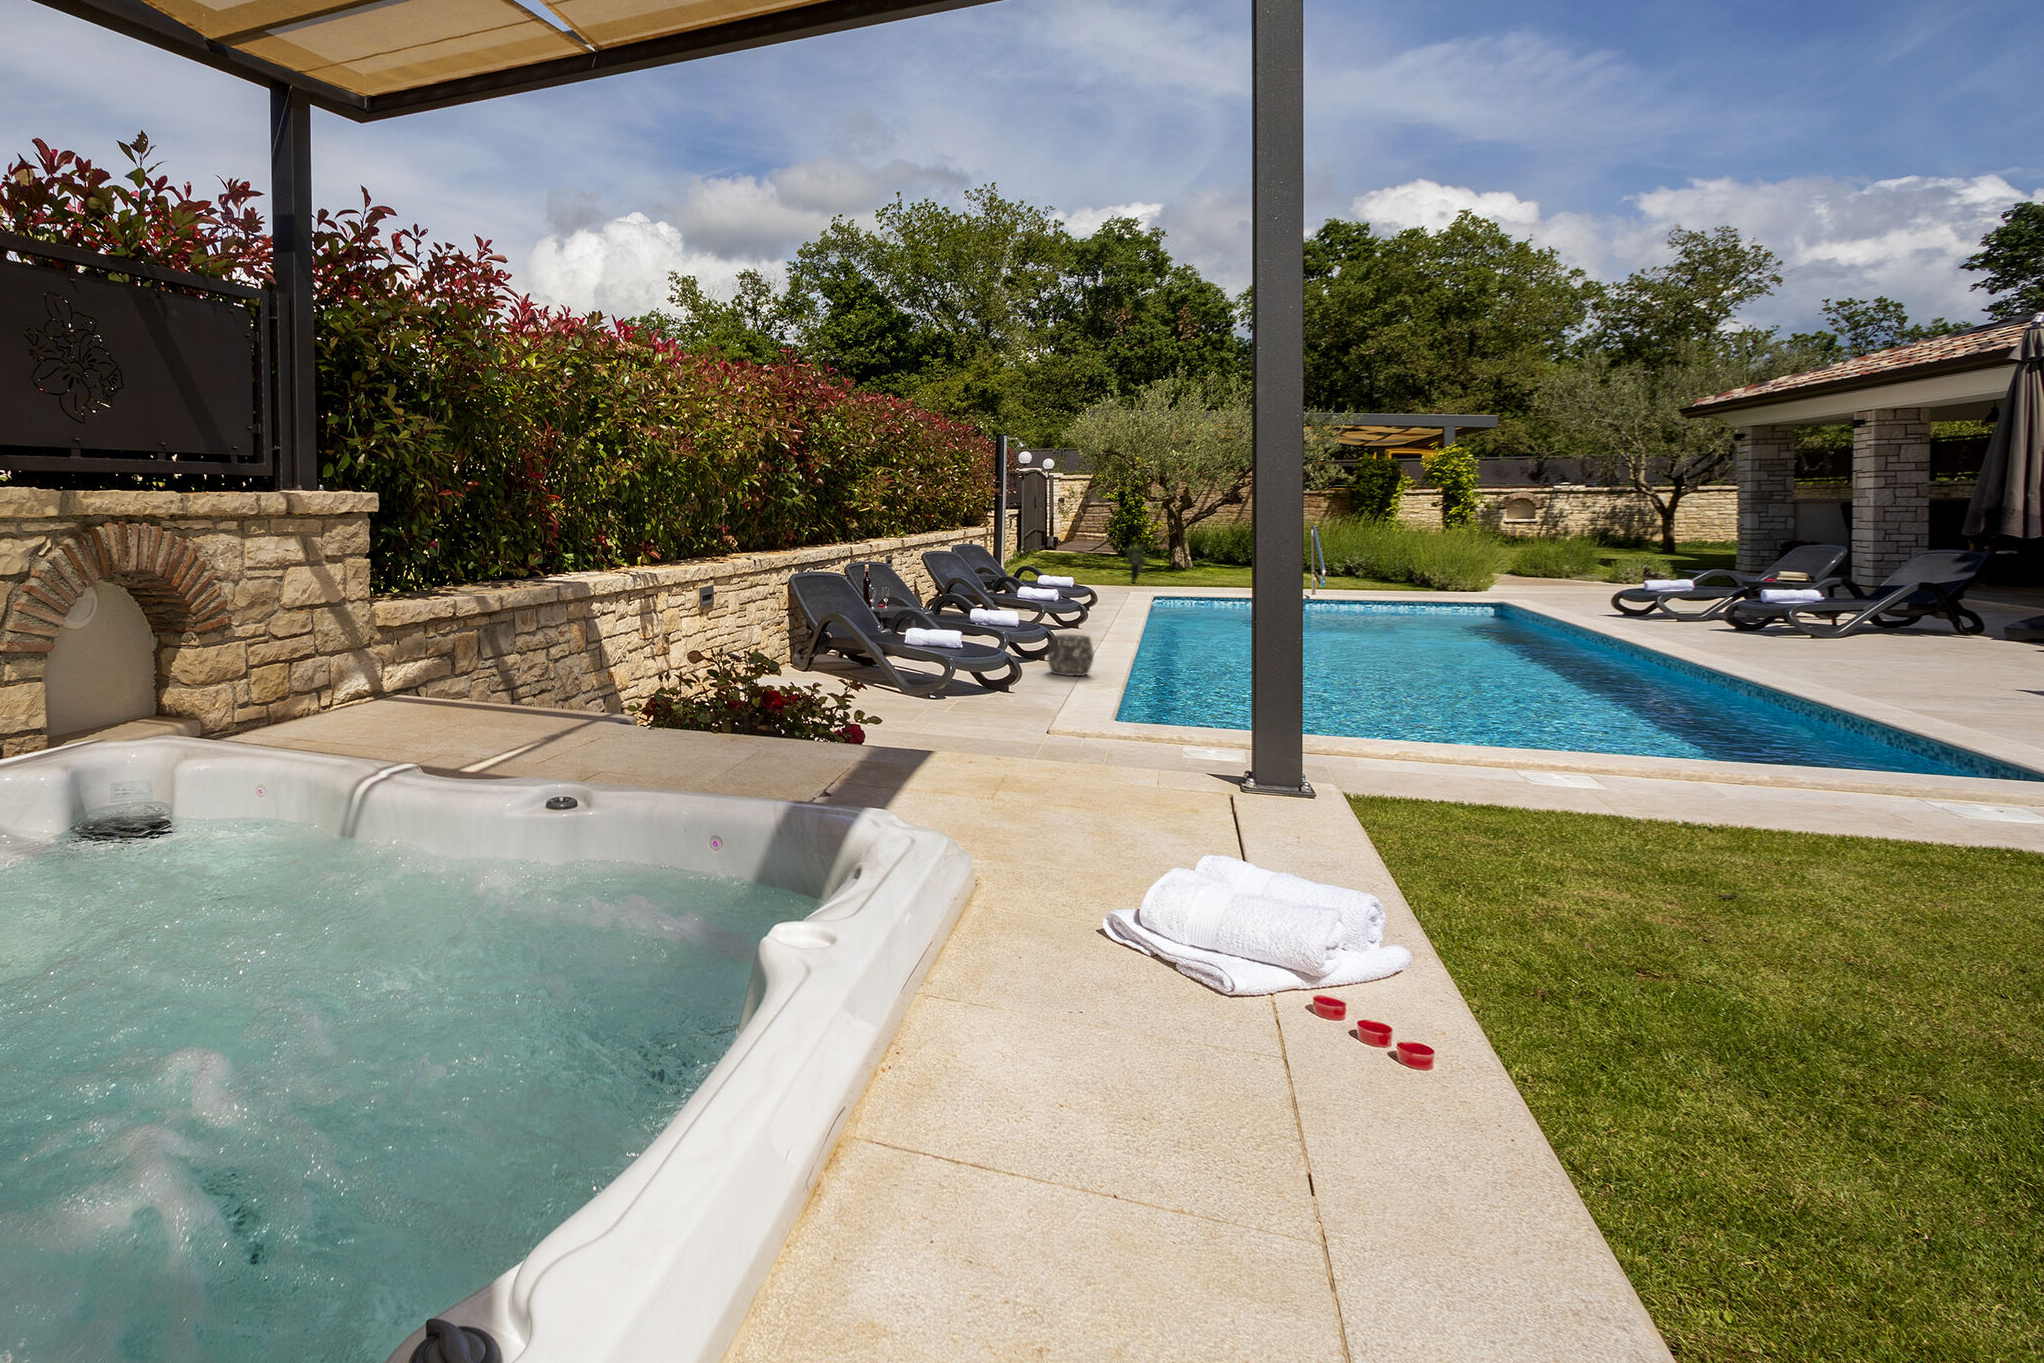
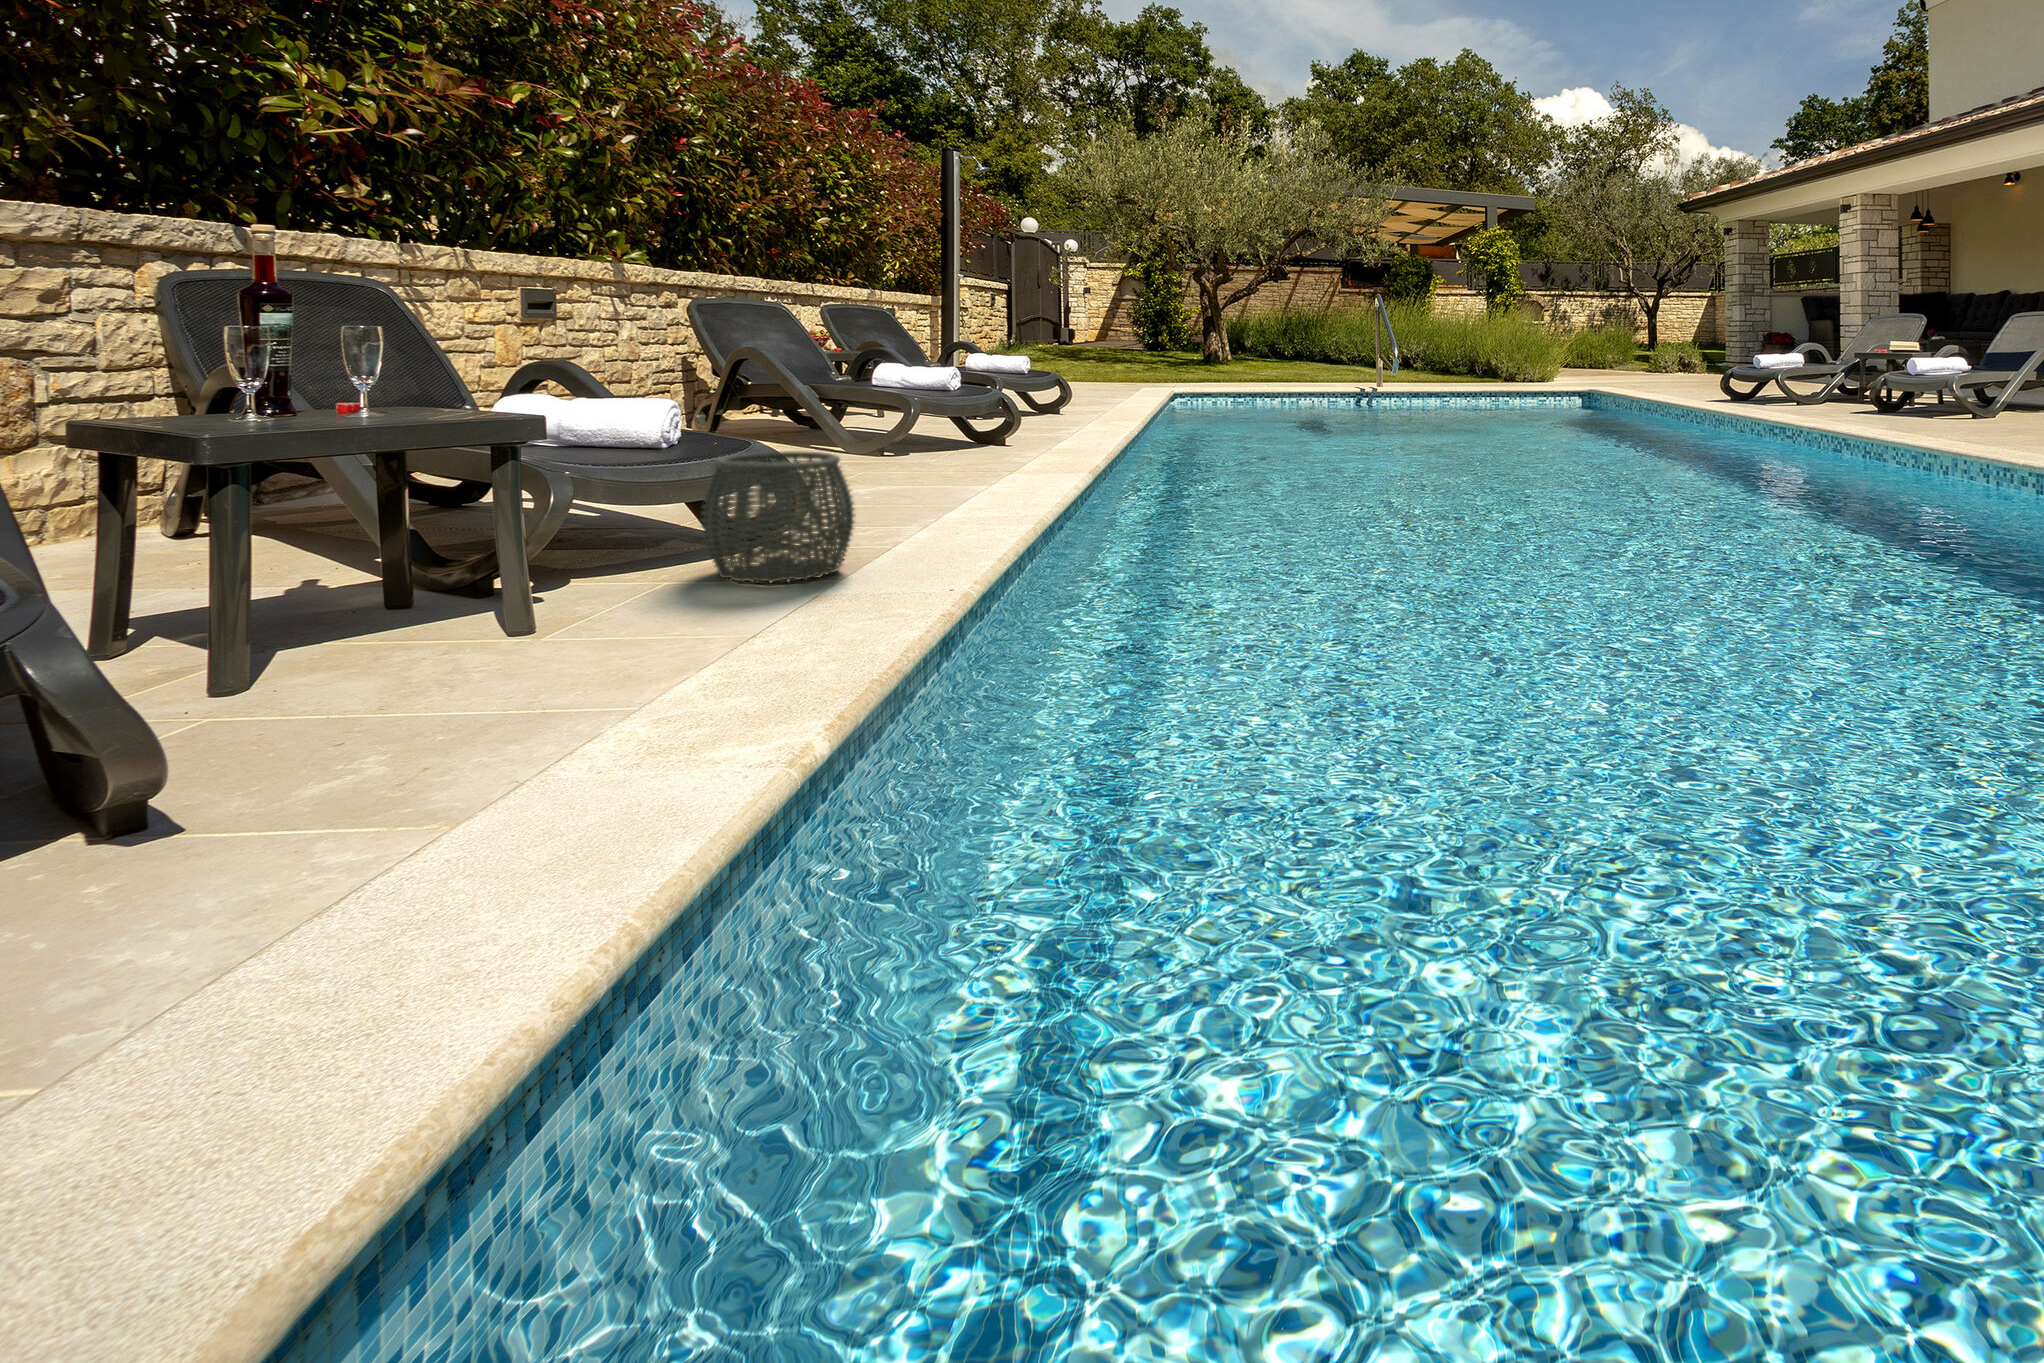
potted plant: present [1126,545,1146,583] -> none [1136,323,1167,378]

